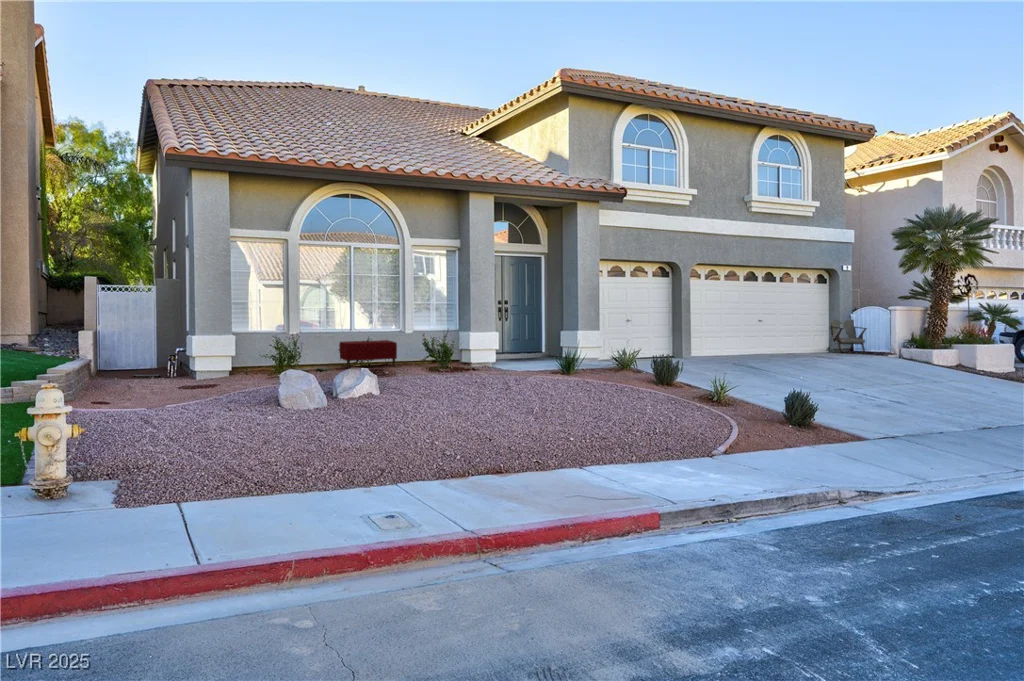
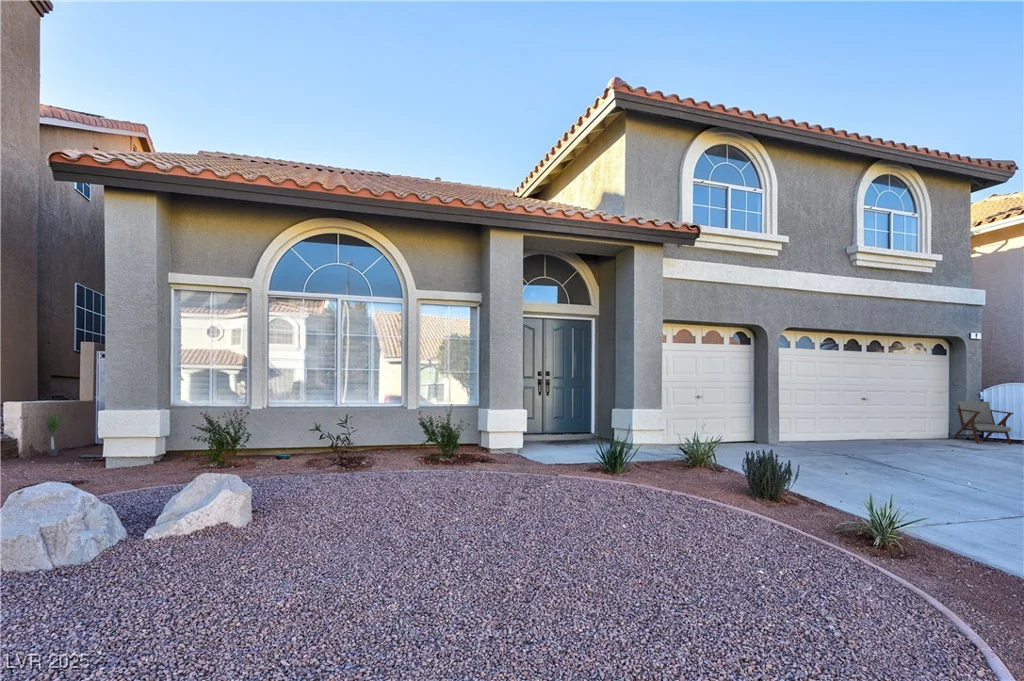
potted plant: none [115,340,143,378] -> present [46,415,62,456]
bench: present [339,340,397,369] -> none [310,417,384,456]

